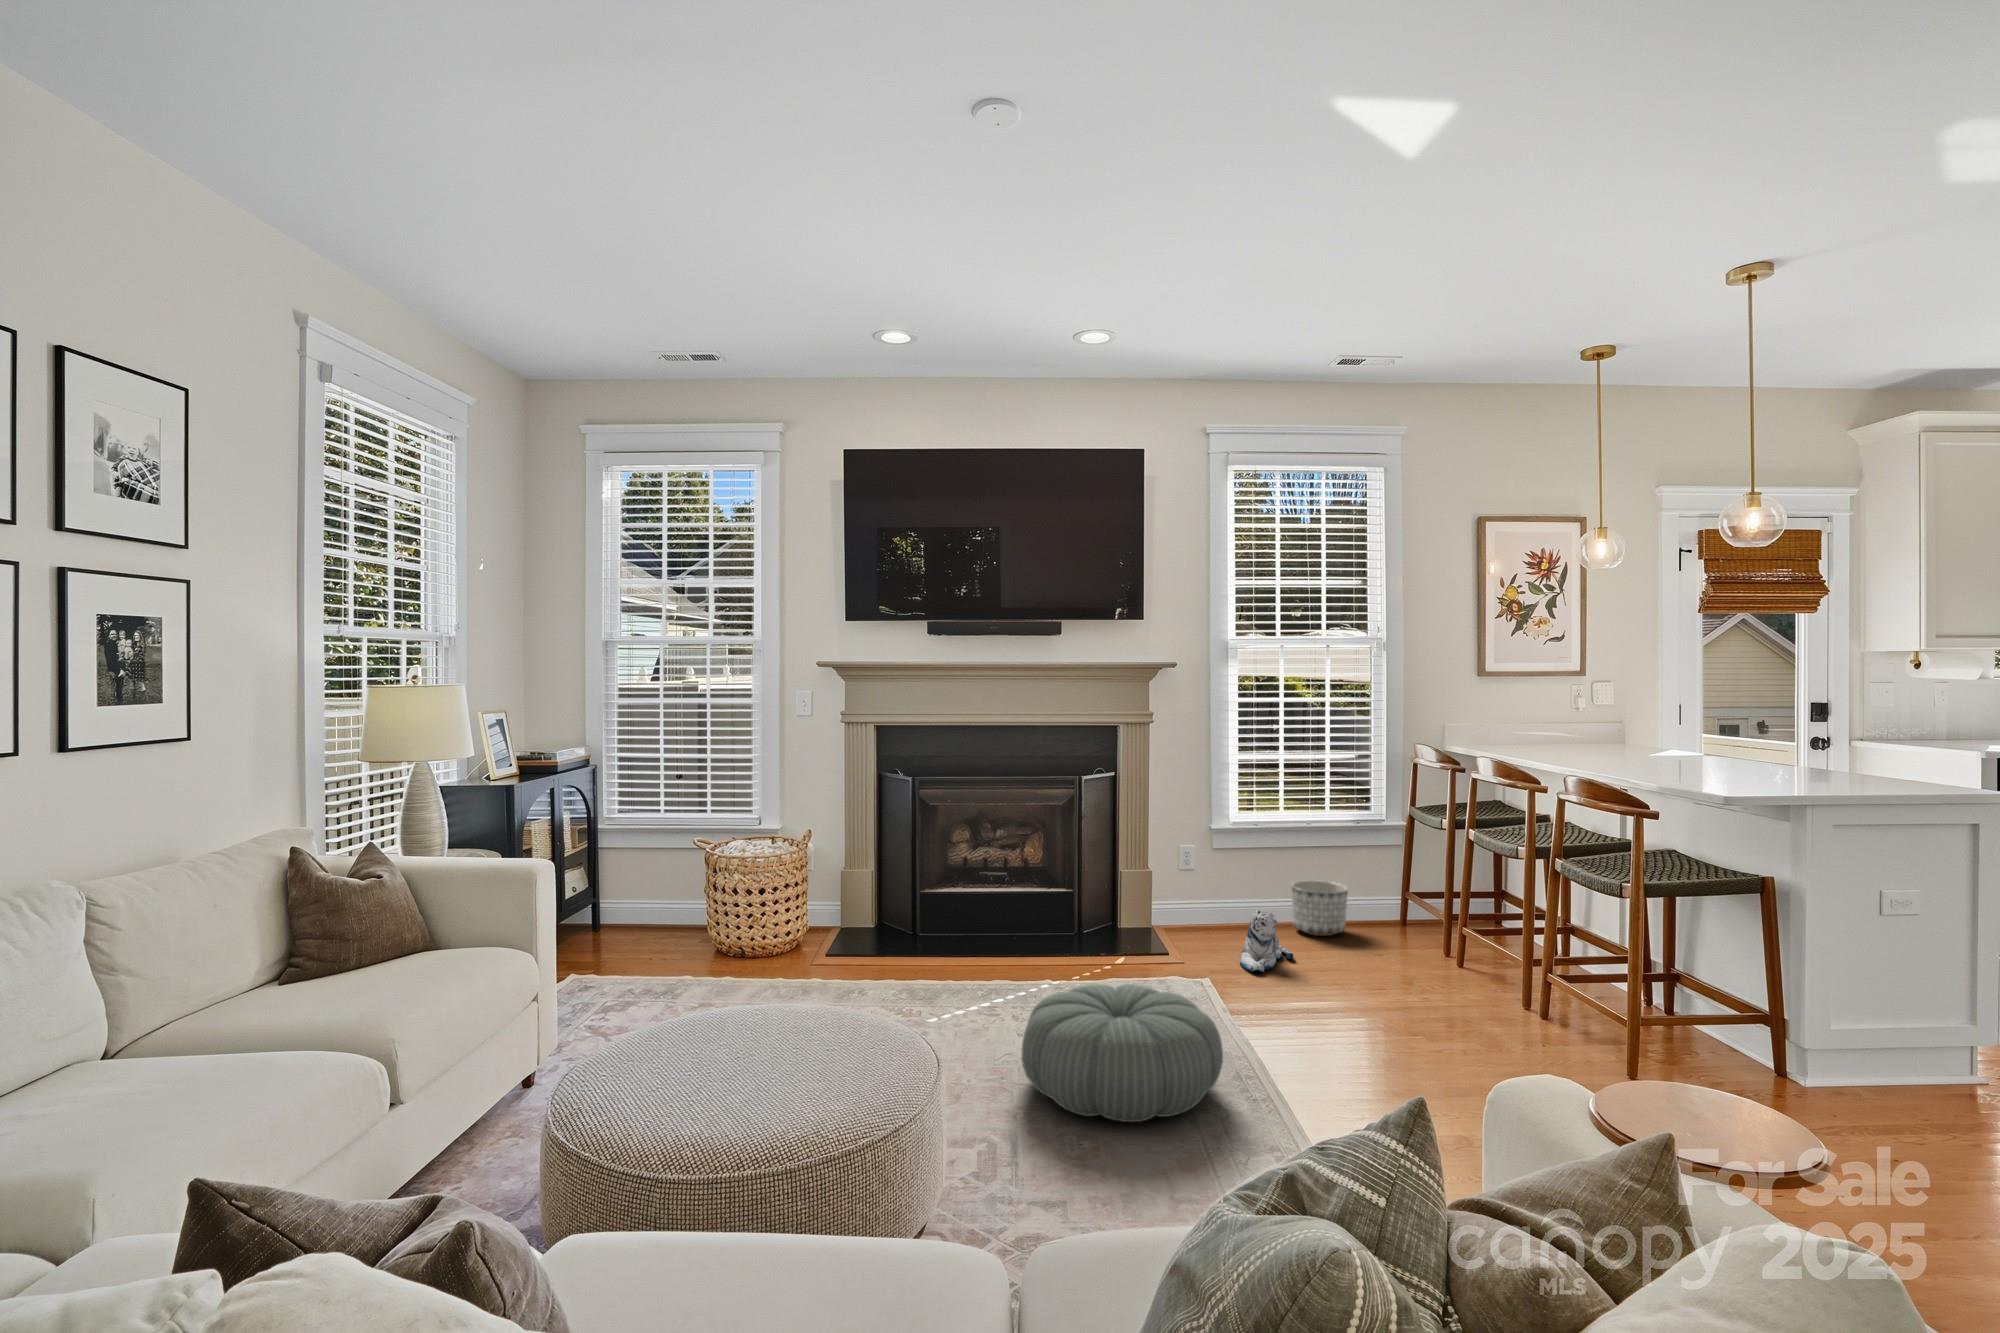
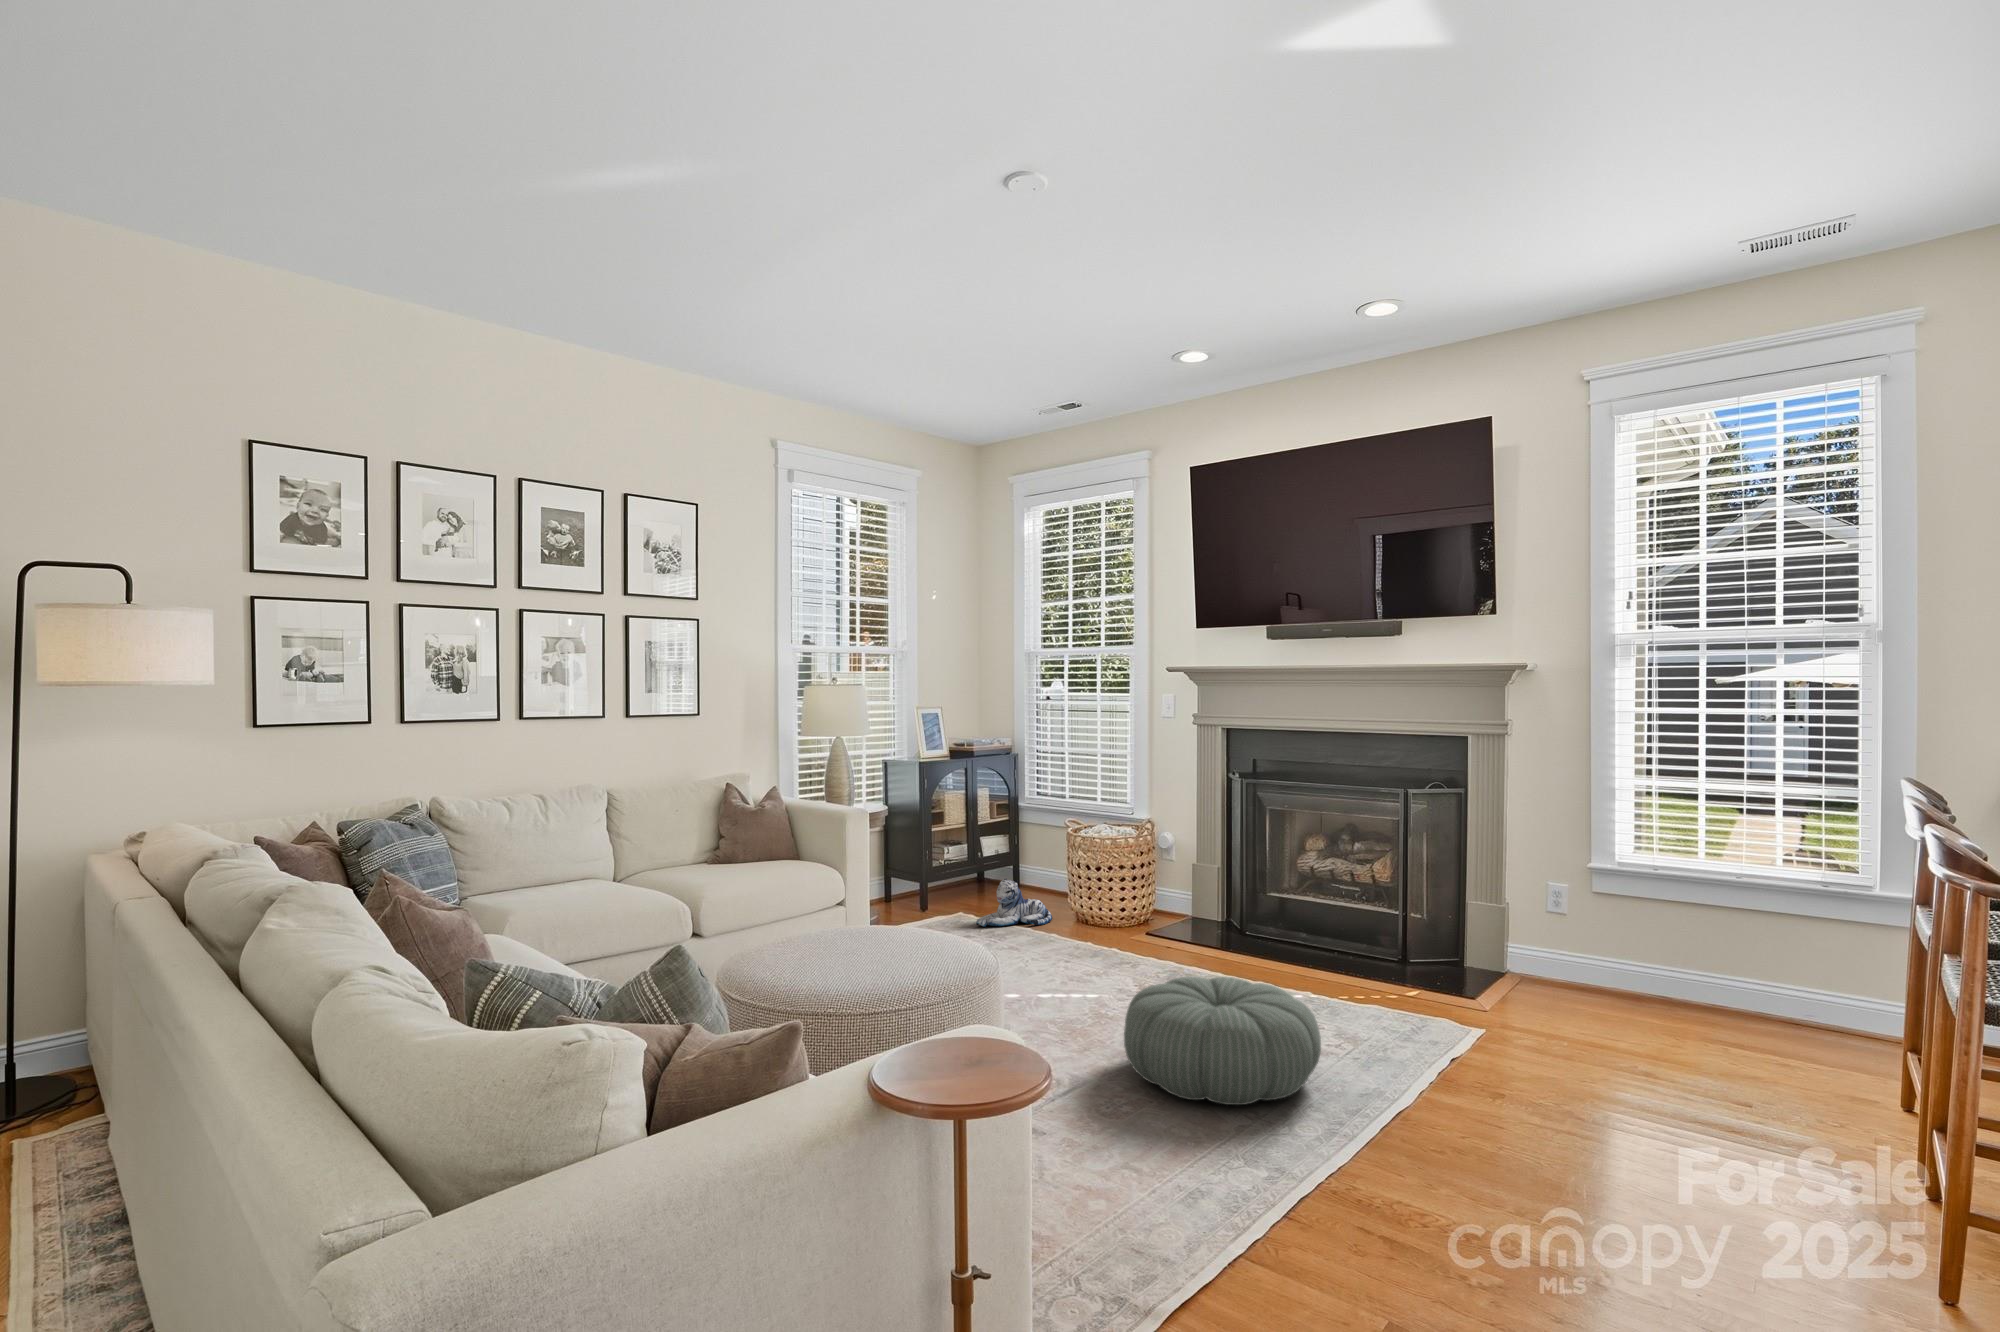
planter: present [1291,880,1348,936] -> none [1699,945,1786,1021]
plush toy: present [1240,911,1293,972] -> present [976,878,1052,927]

